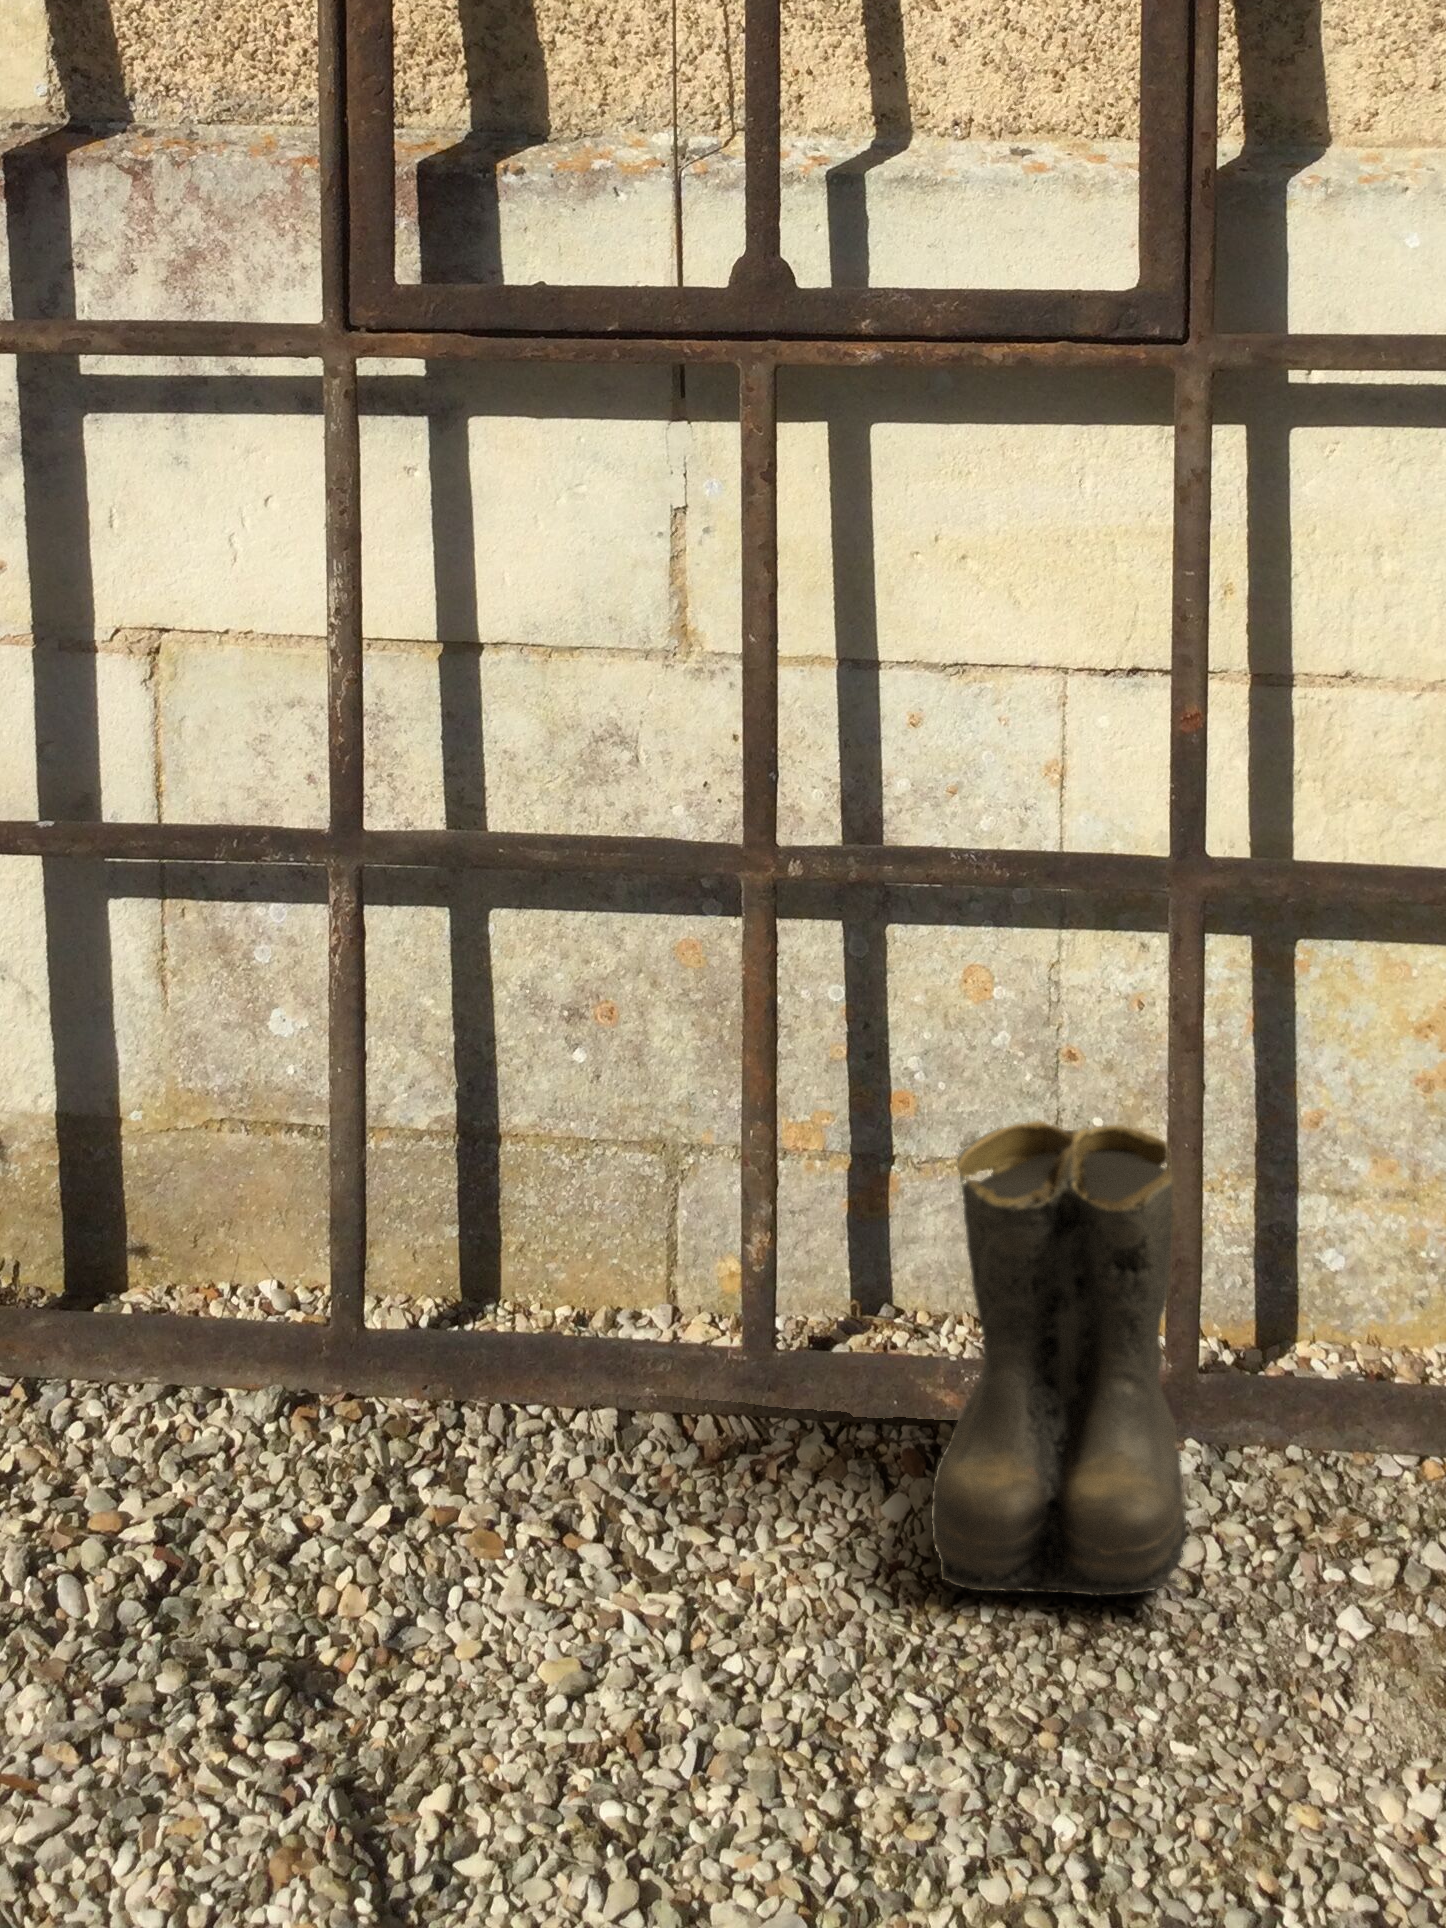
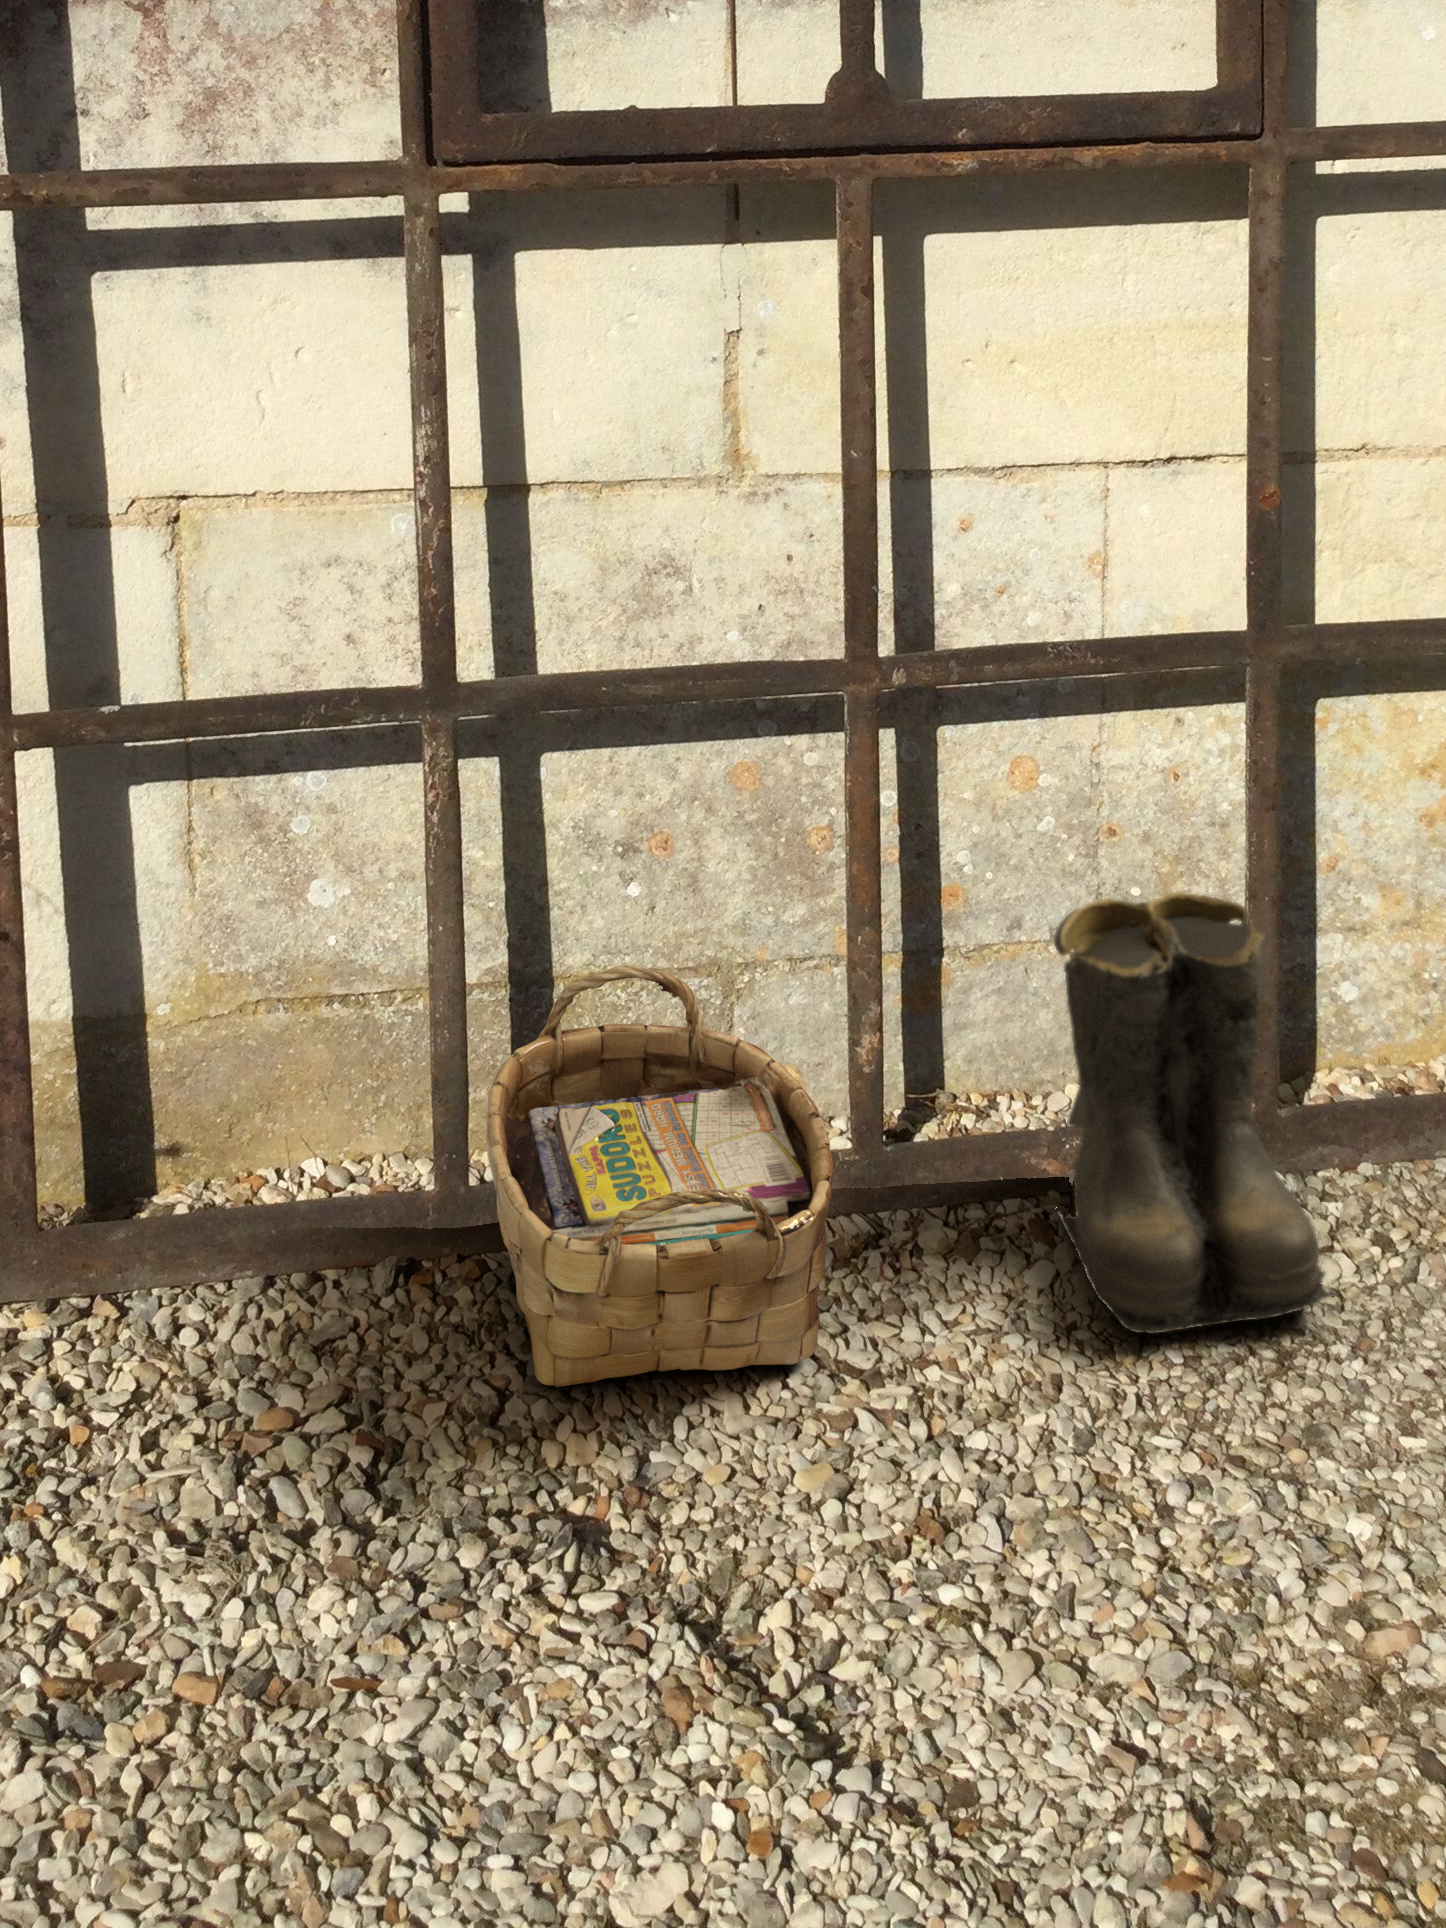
woven basket: none [330,1125,681,1555] -> present [486,965,834,1387]

